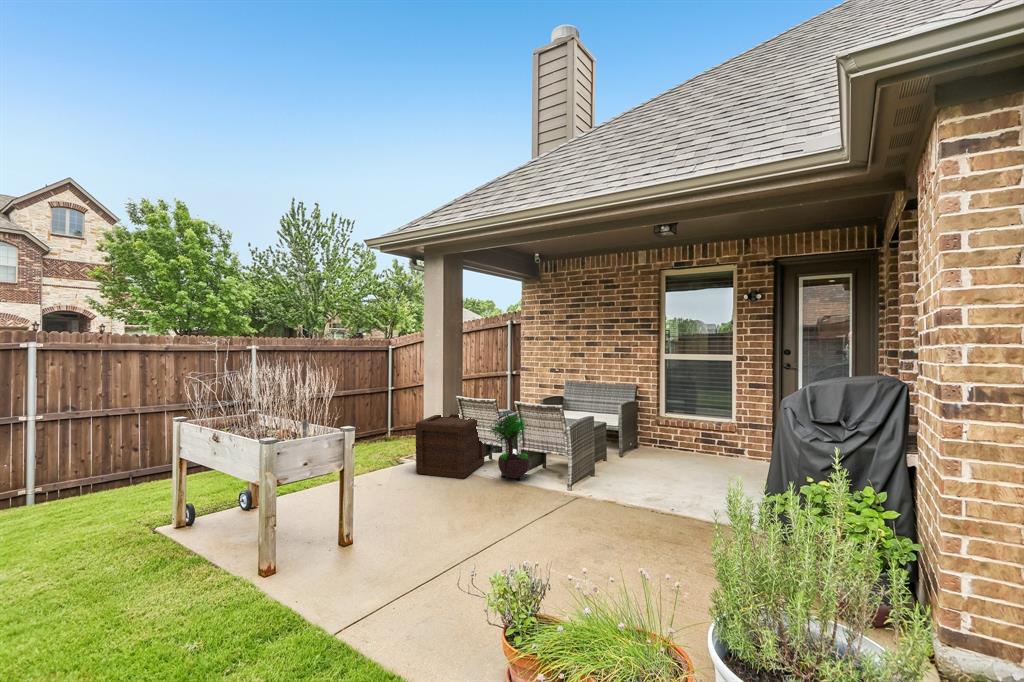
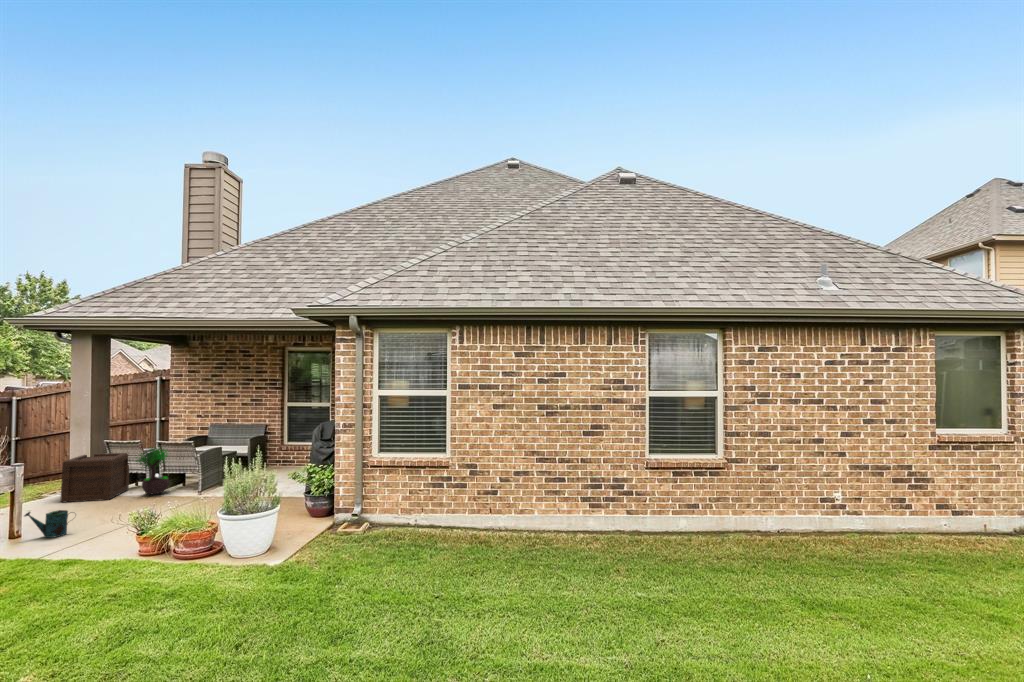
watering can: none [356,509,417,555] -> present [24,510,68,538]

